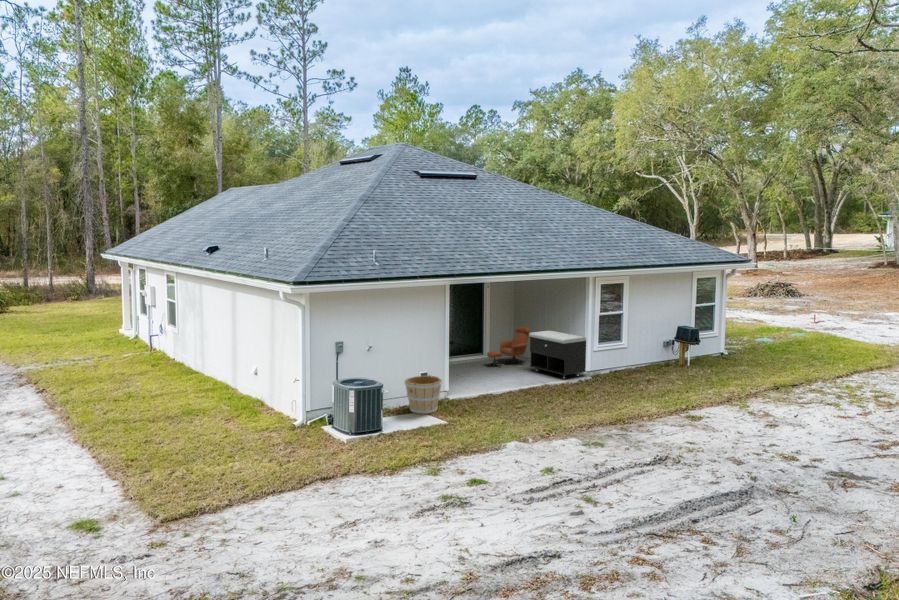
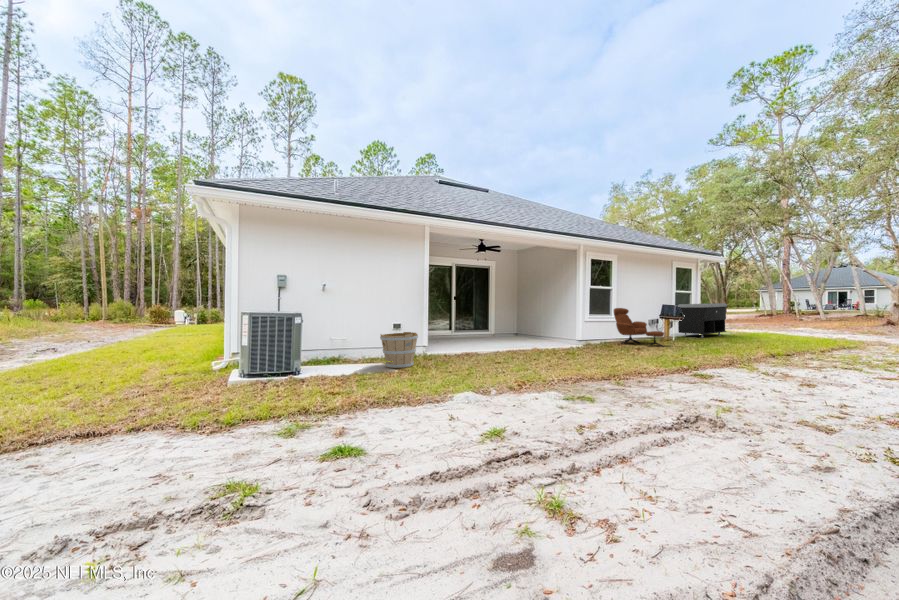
lounge chair: present [487,327,529,366] -> present [614,308,664,346]
storage bench: present [529,331,586,378] -> present [678,303,727,337]

